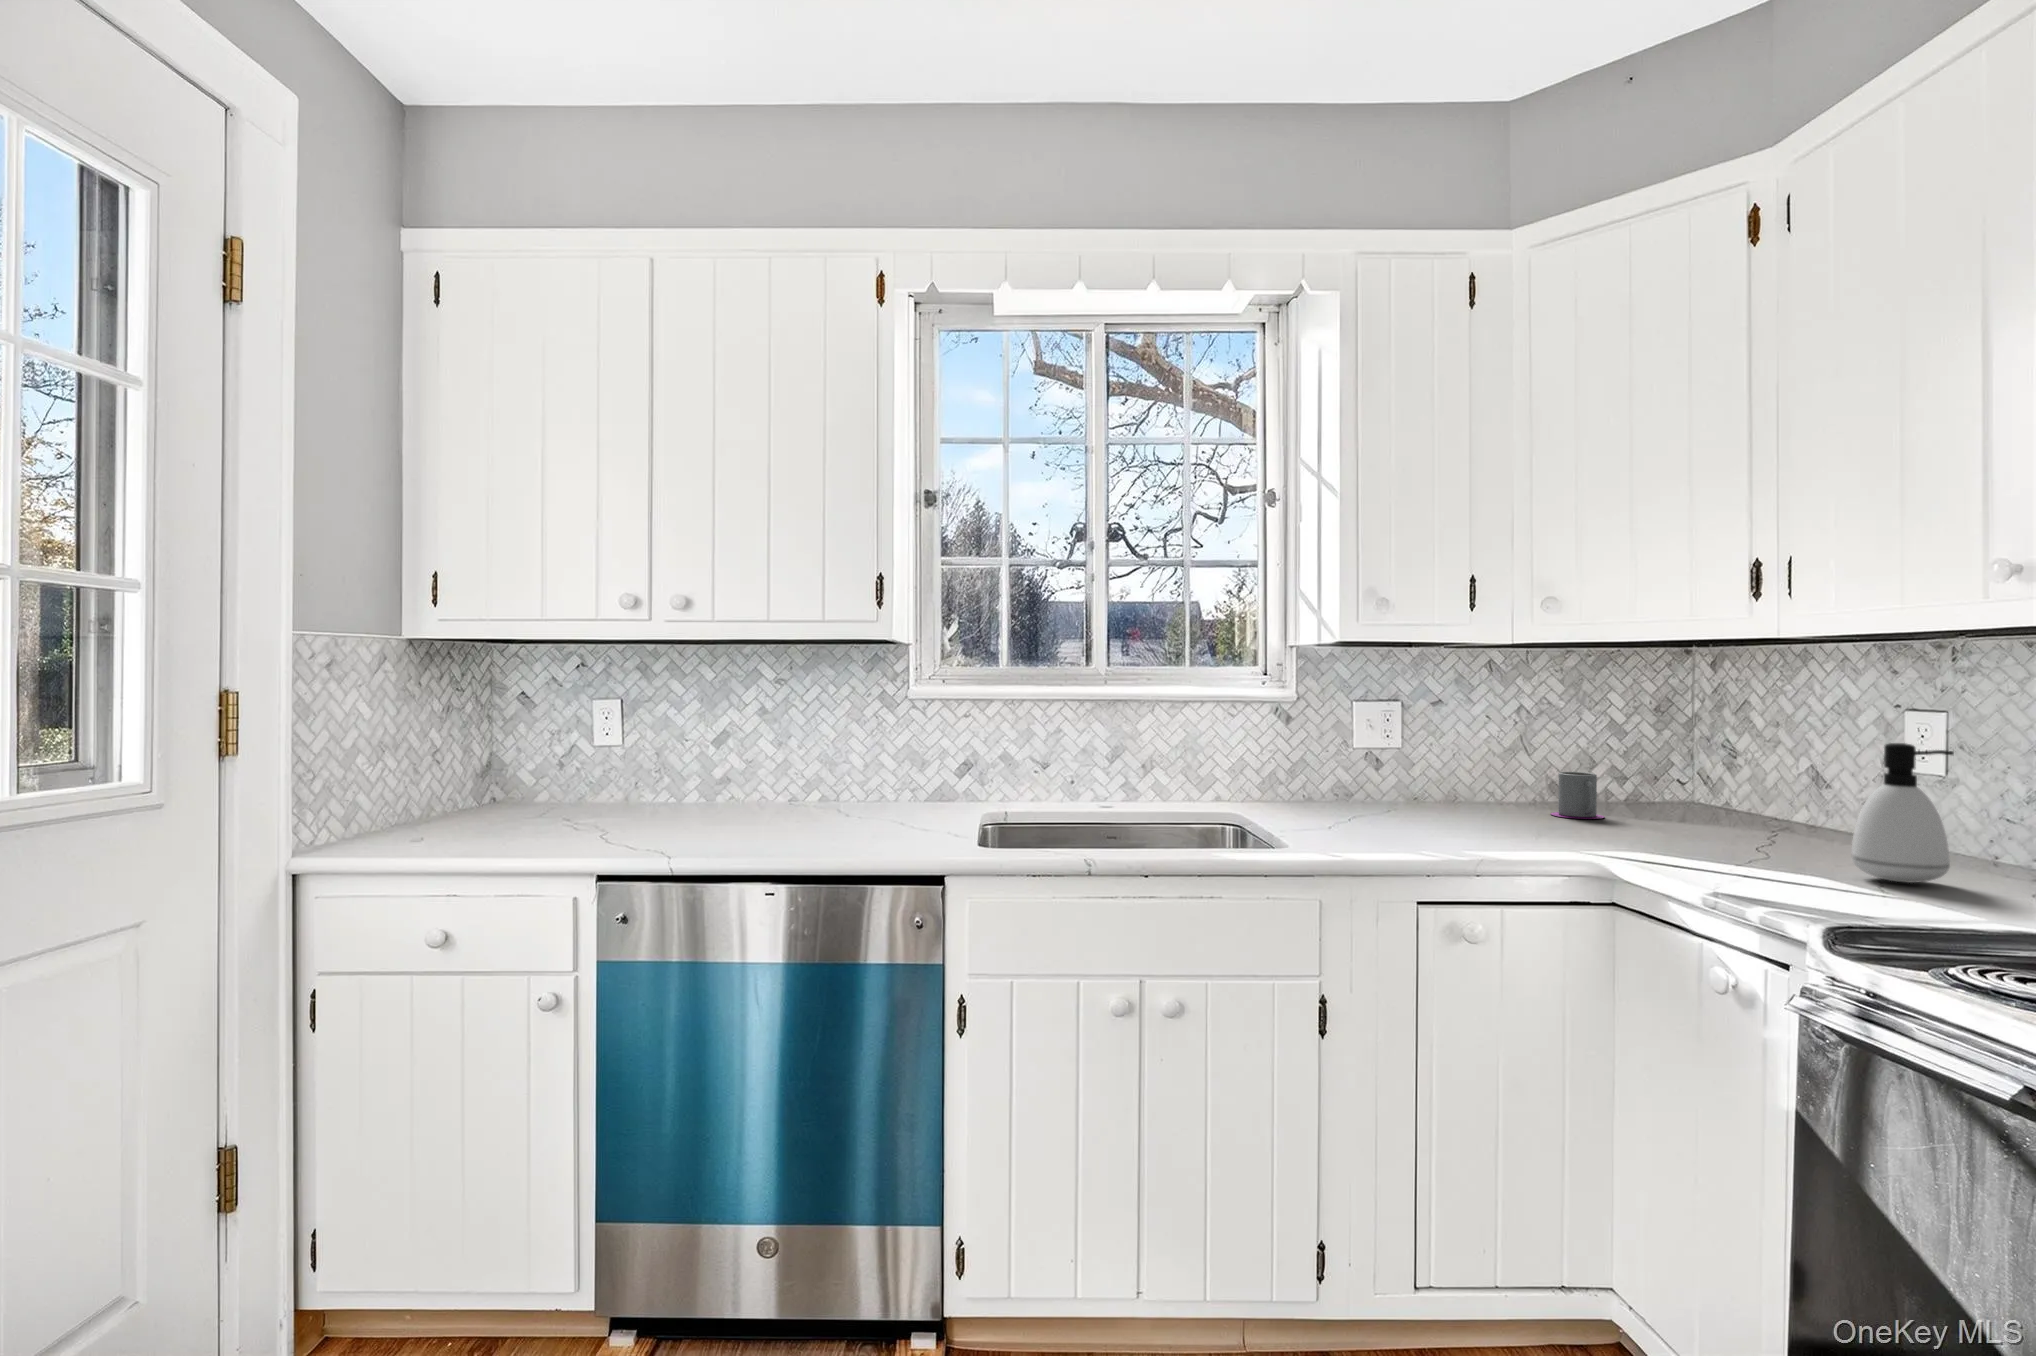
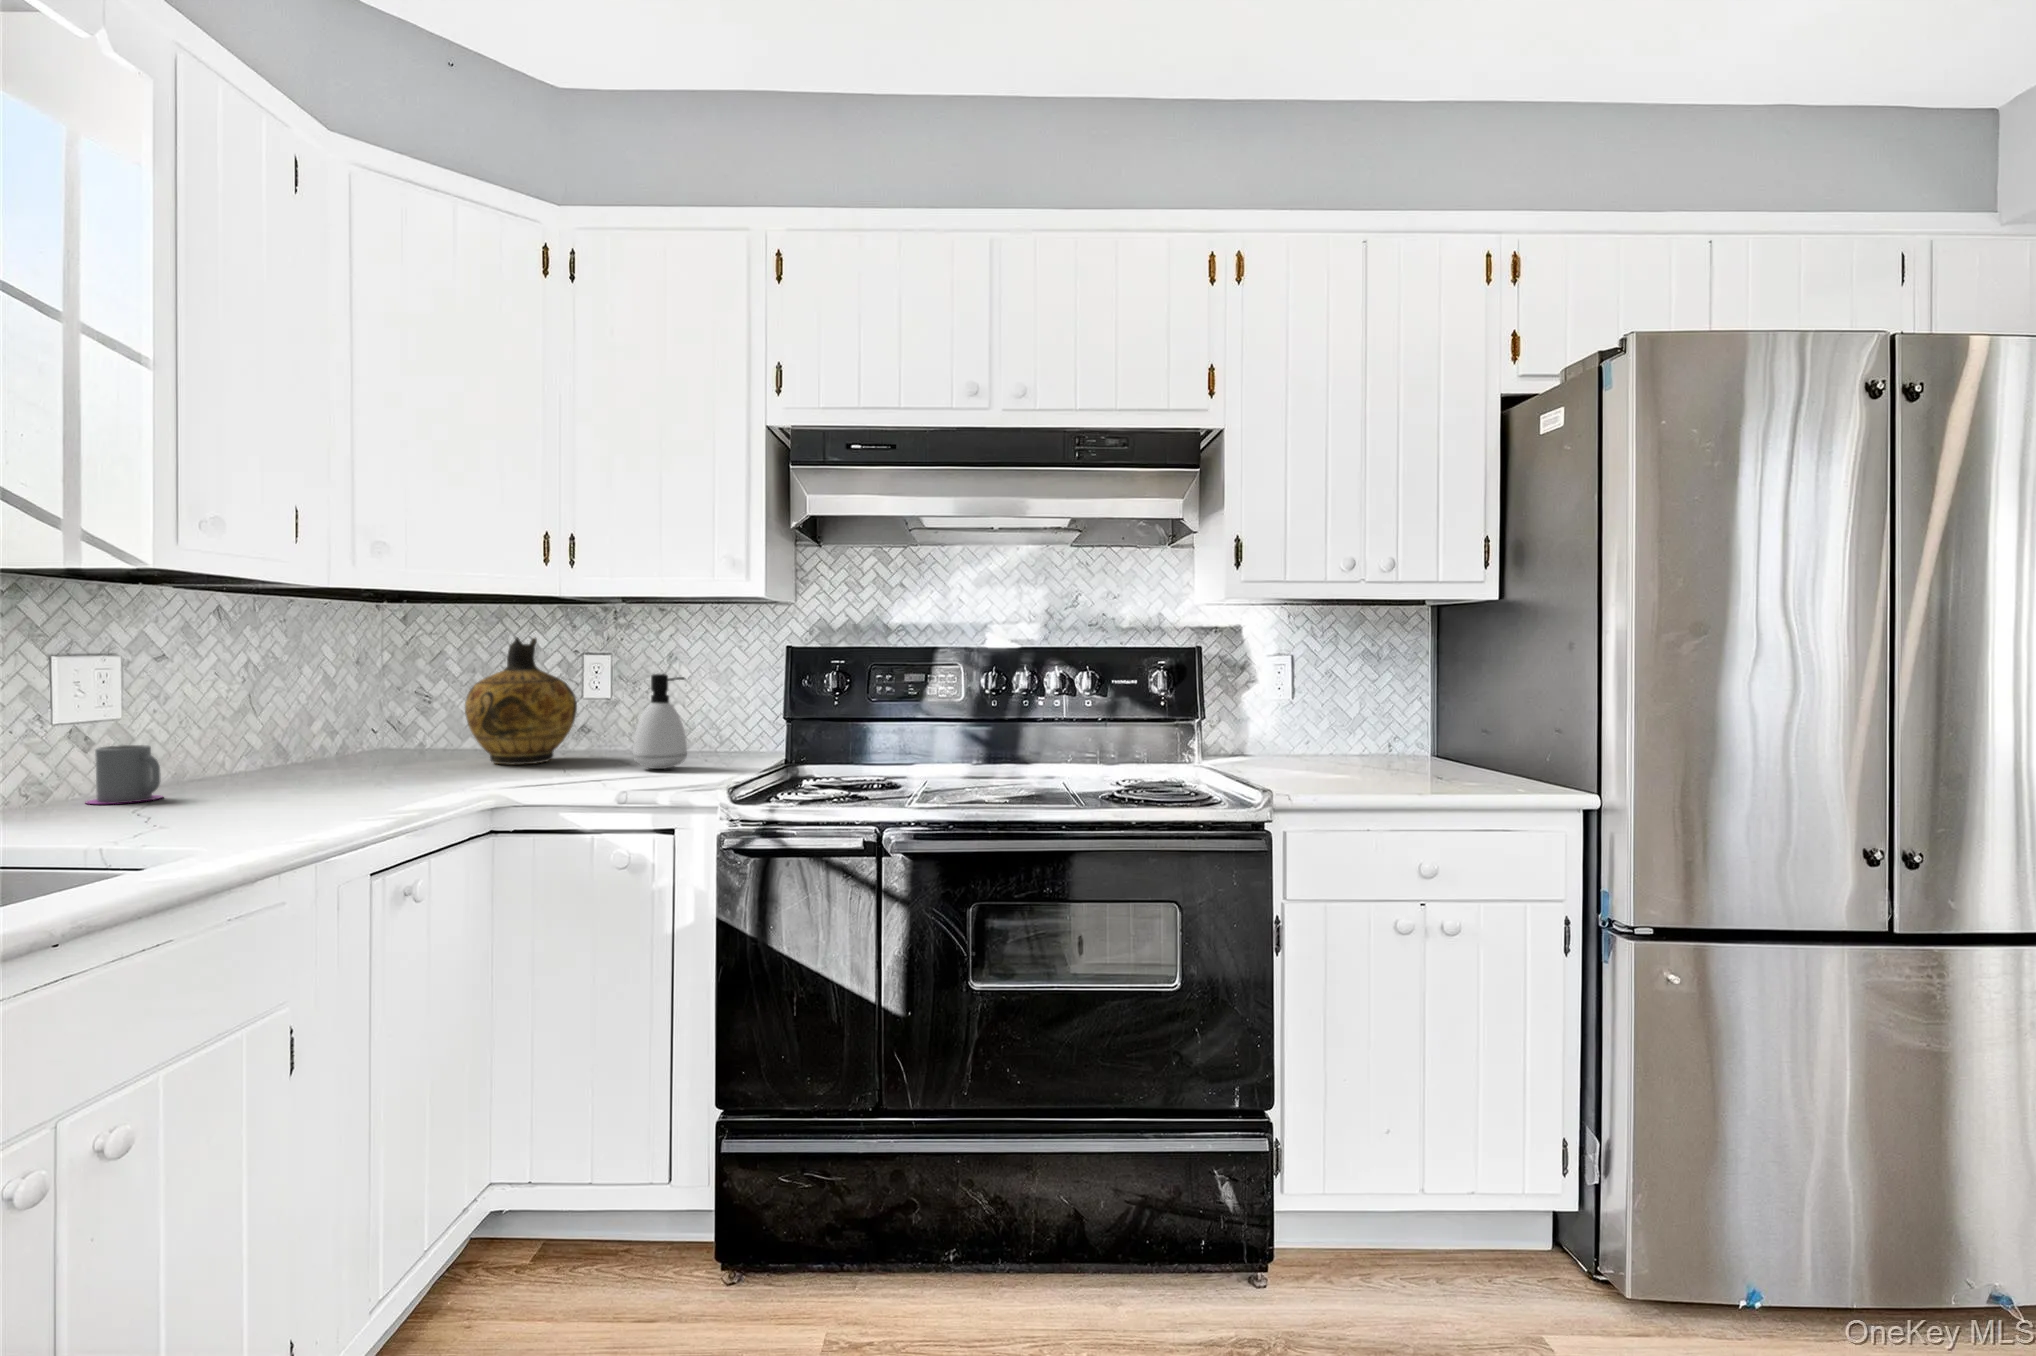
ceramic jug: none [1693,687,1847,844] -> present [465,637,577,765]
mug: present [1551,772,1604,819] -> present [86,745,162,804]

